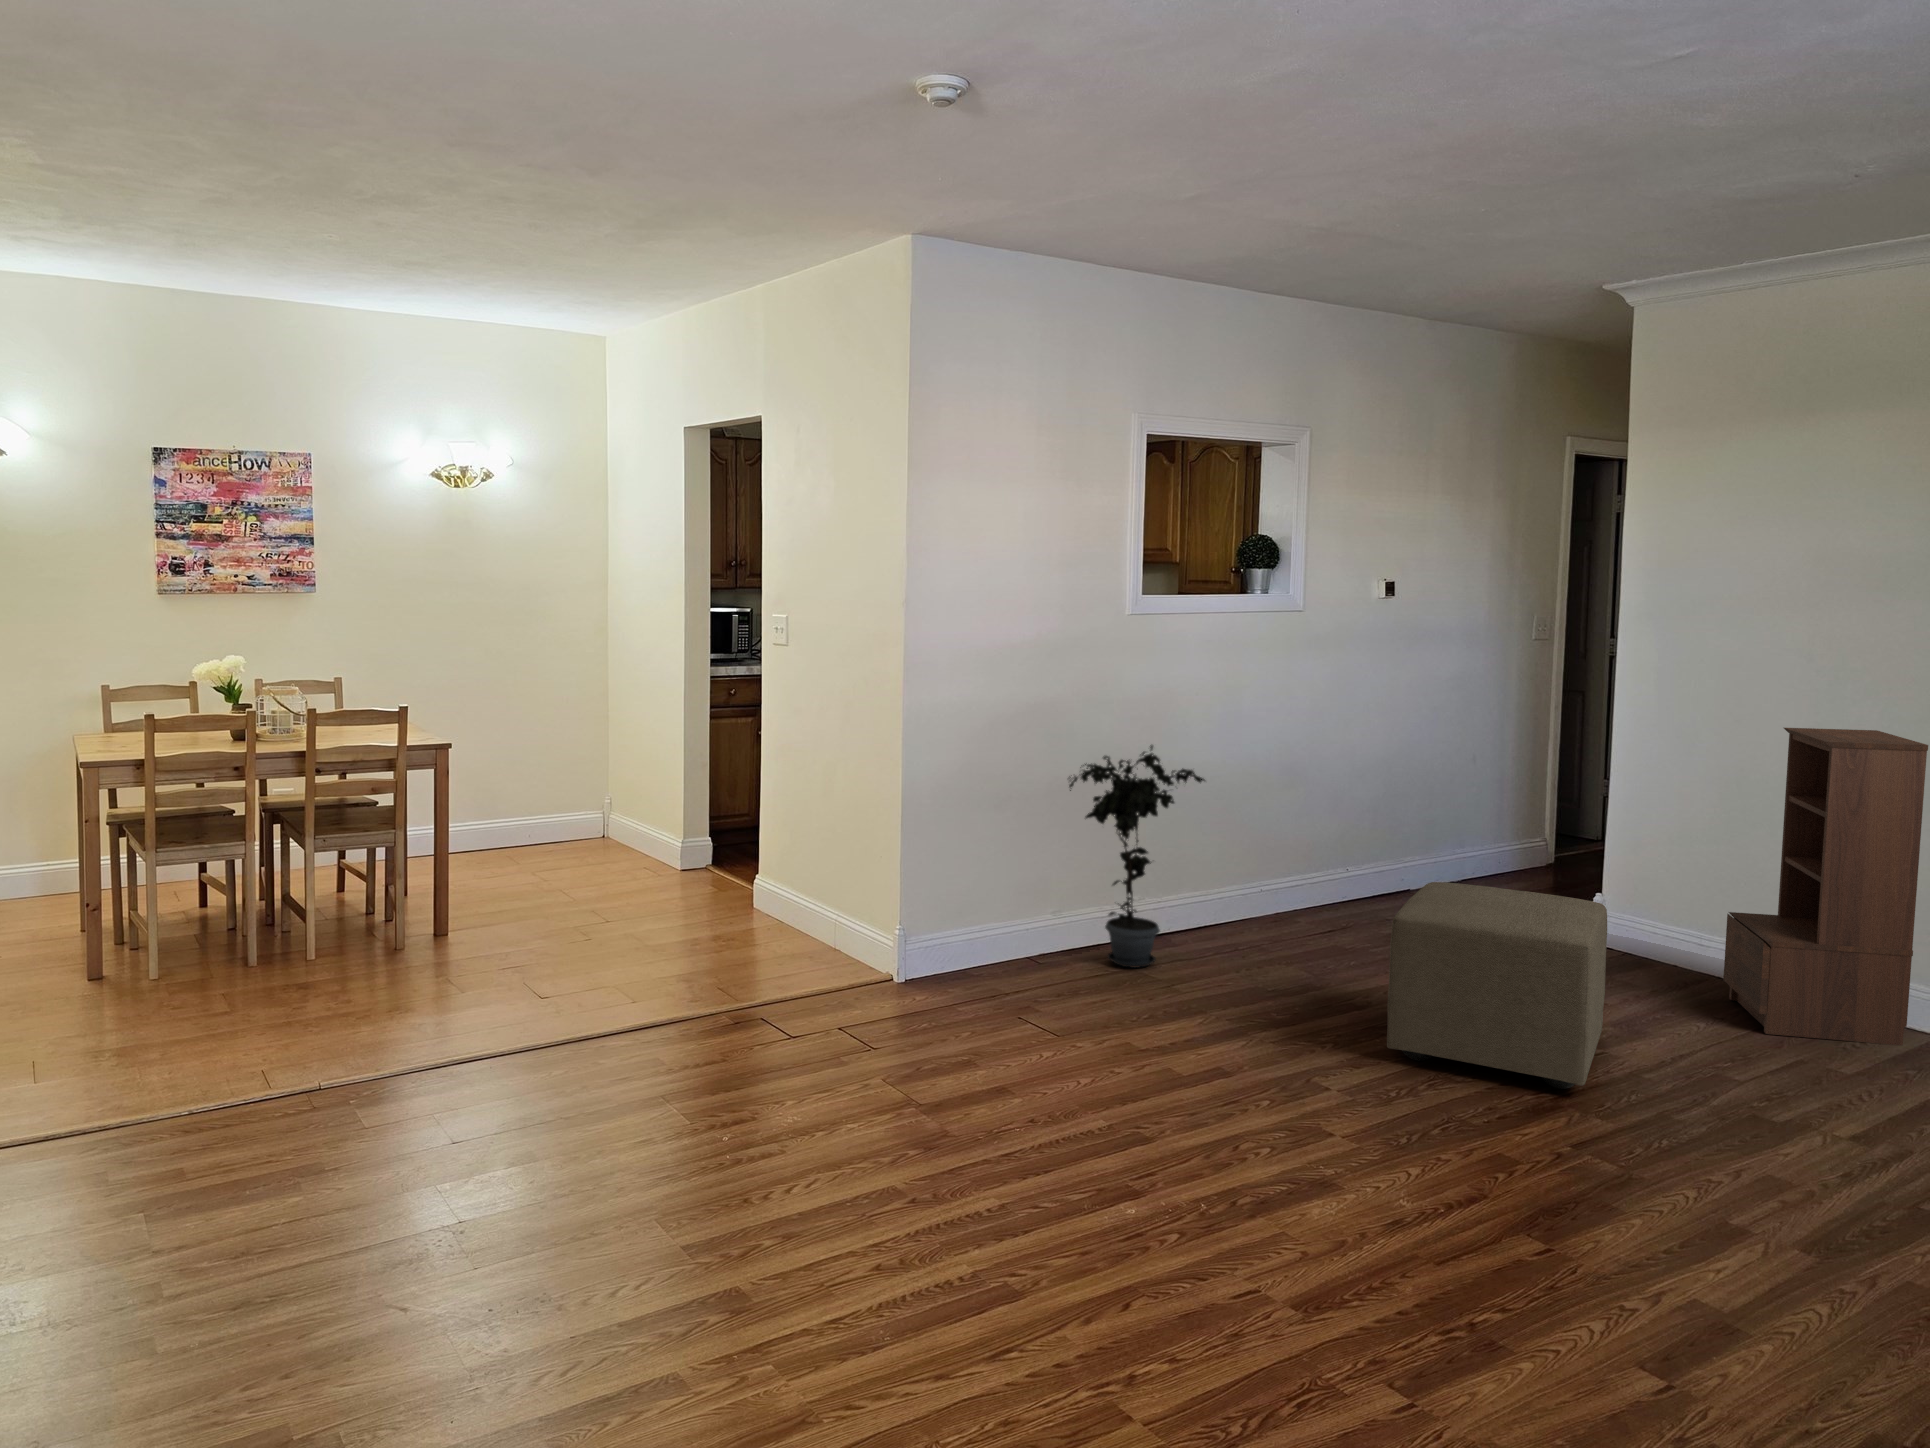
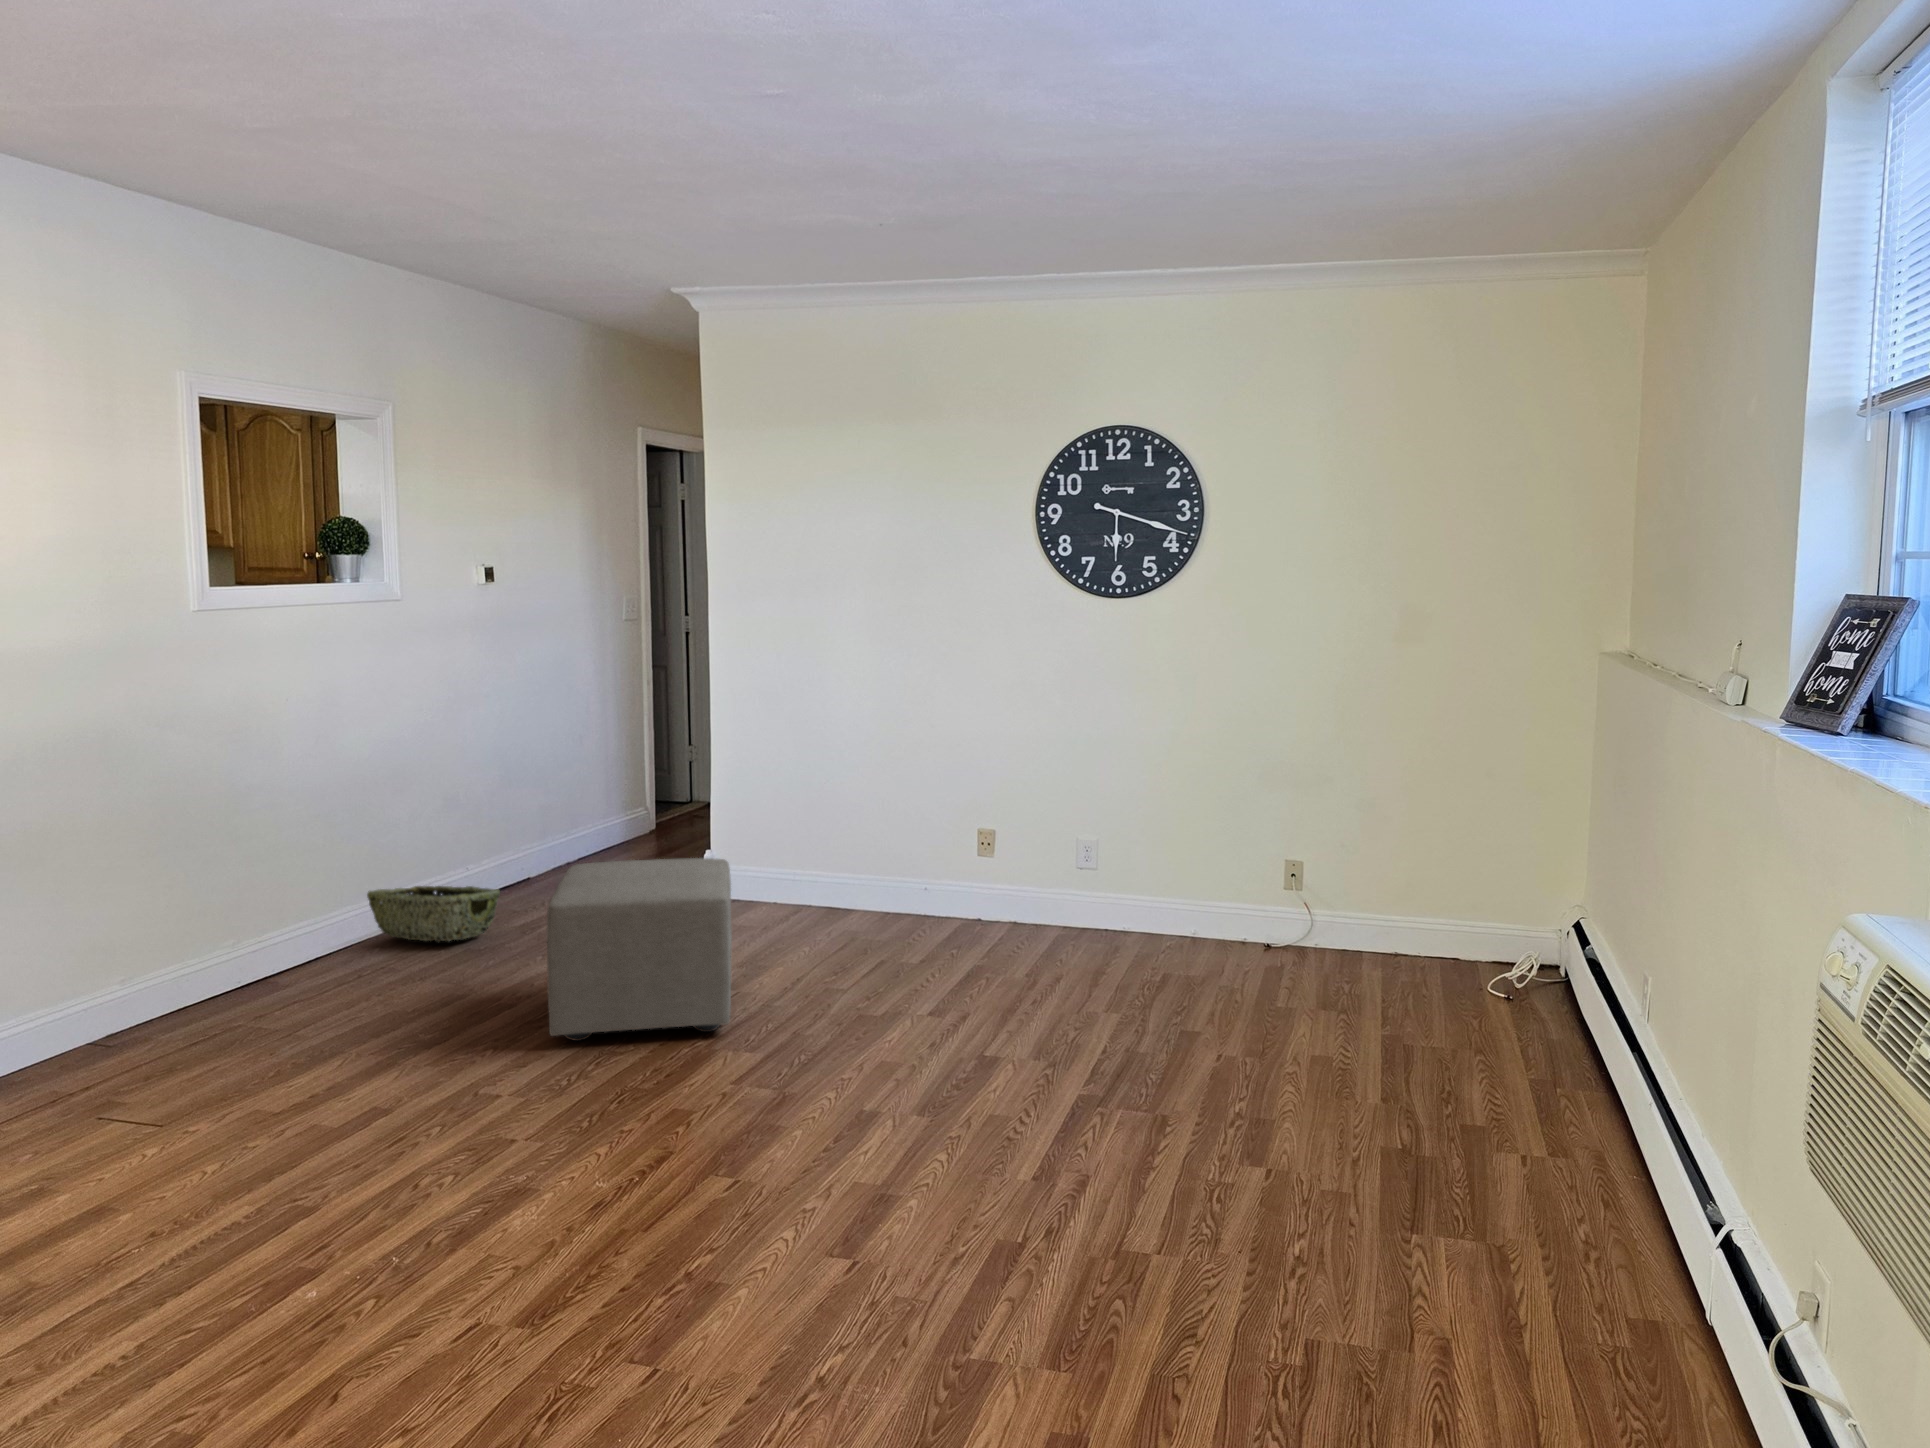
bookshelf: present [1723,728,1928,1045] -> none [810,688,938,944]
potted plant: present [1069,745,1205,968] -> none [132,760,316,1022]
woven basket: none [1249,876,1369,939] -> present [367,886,500,942]

